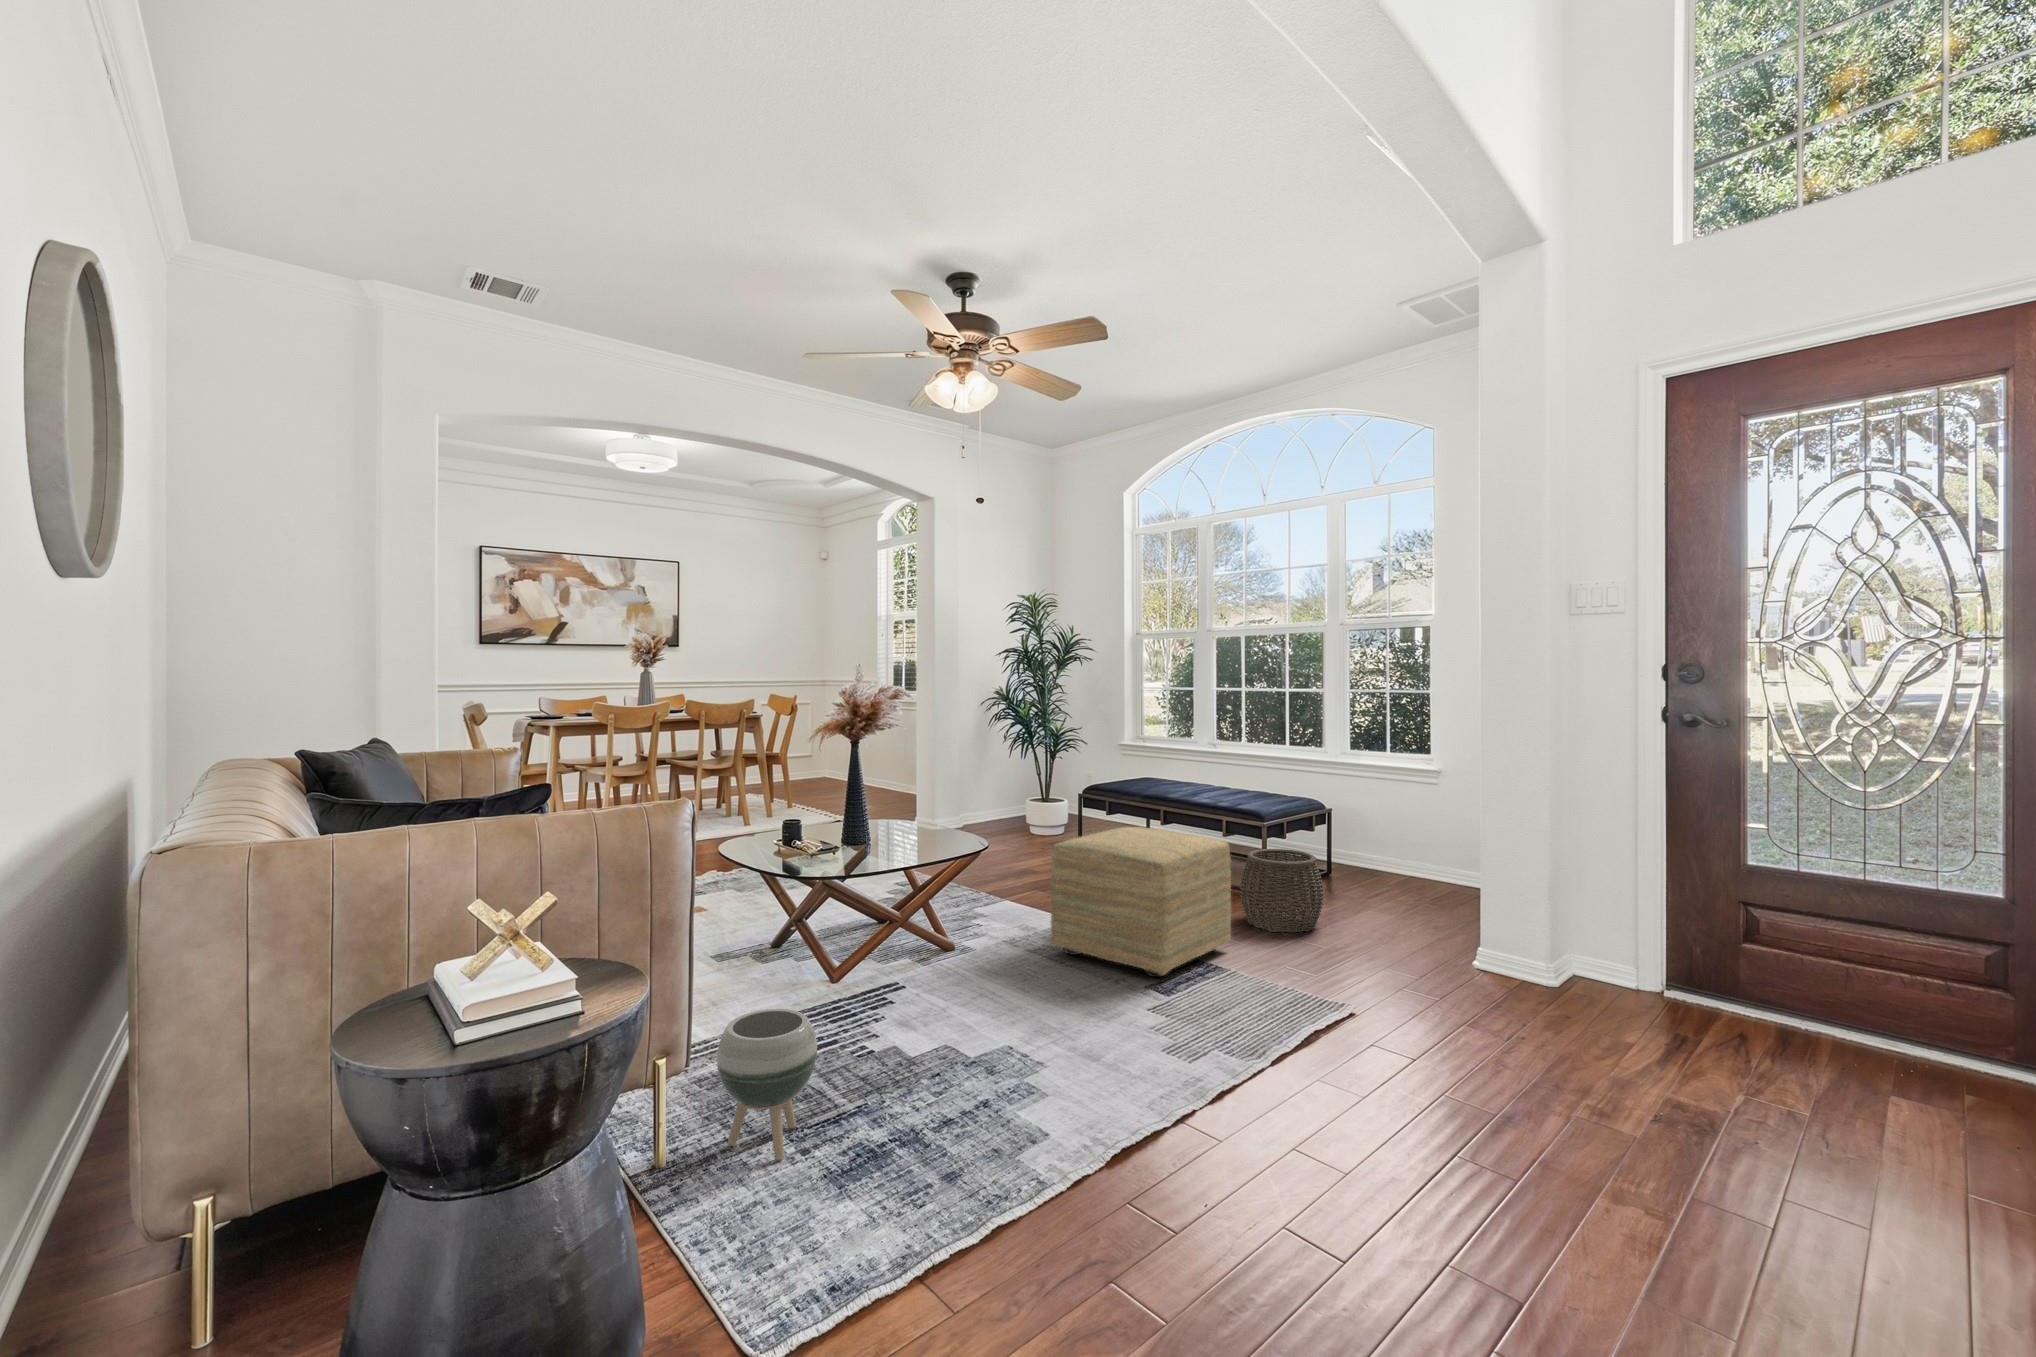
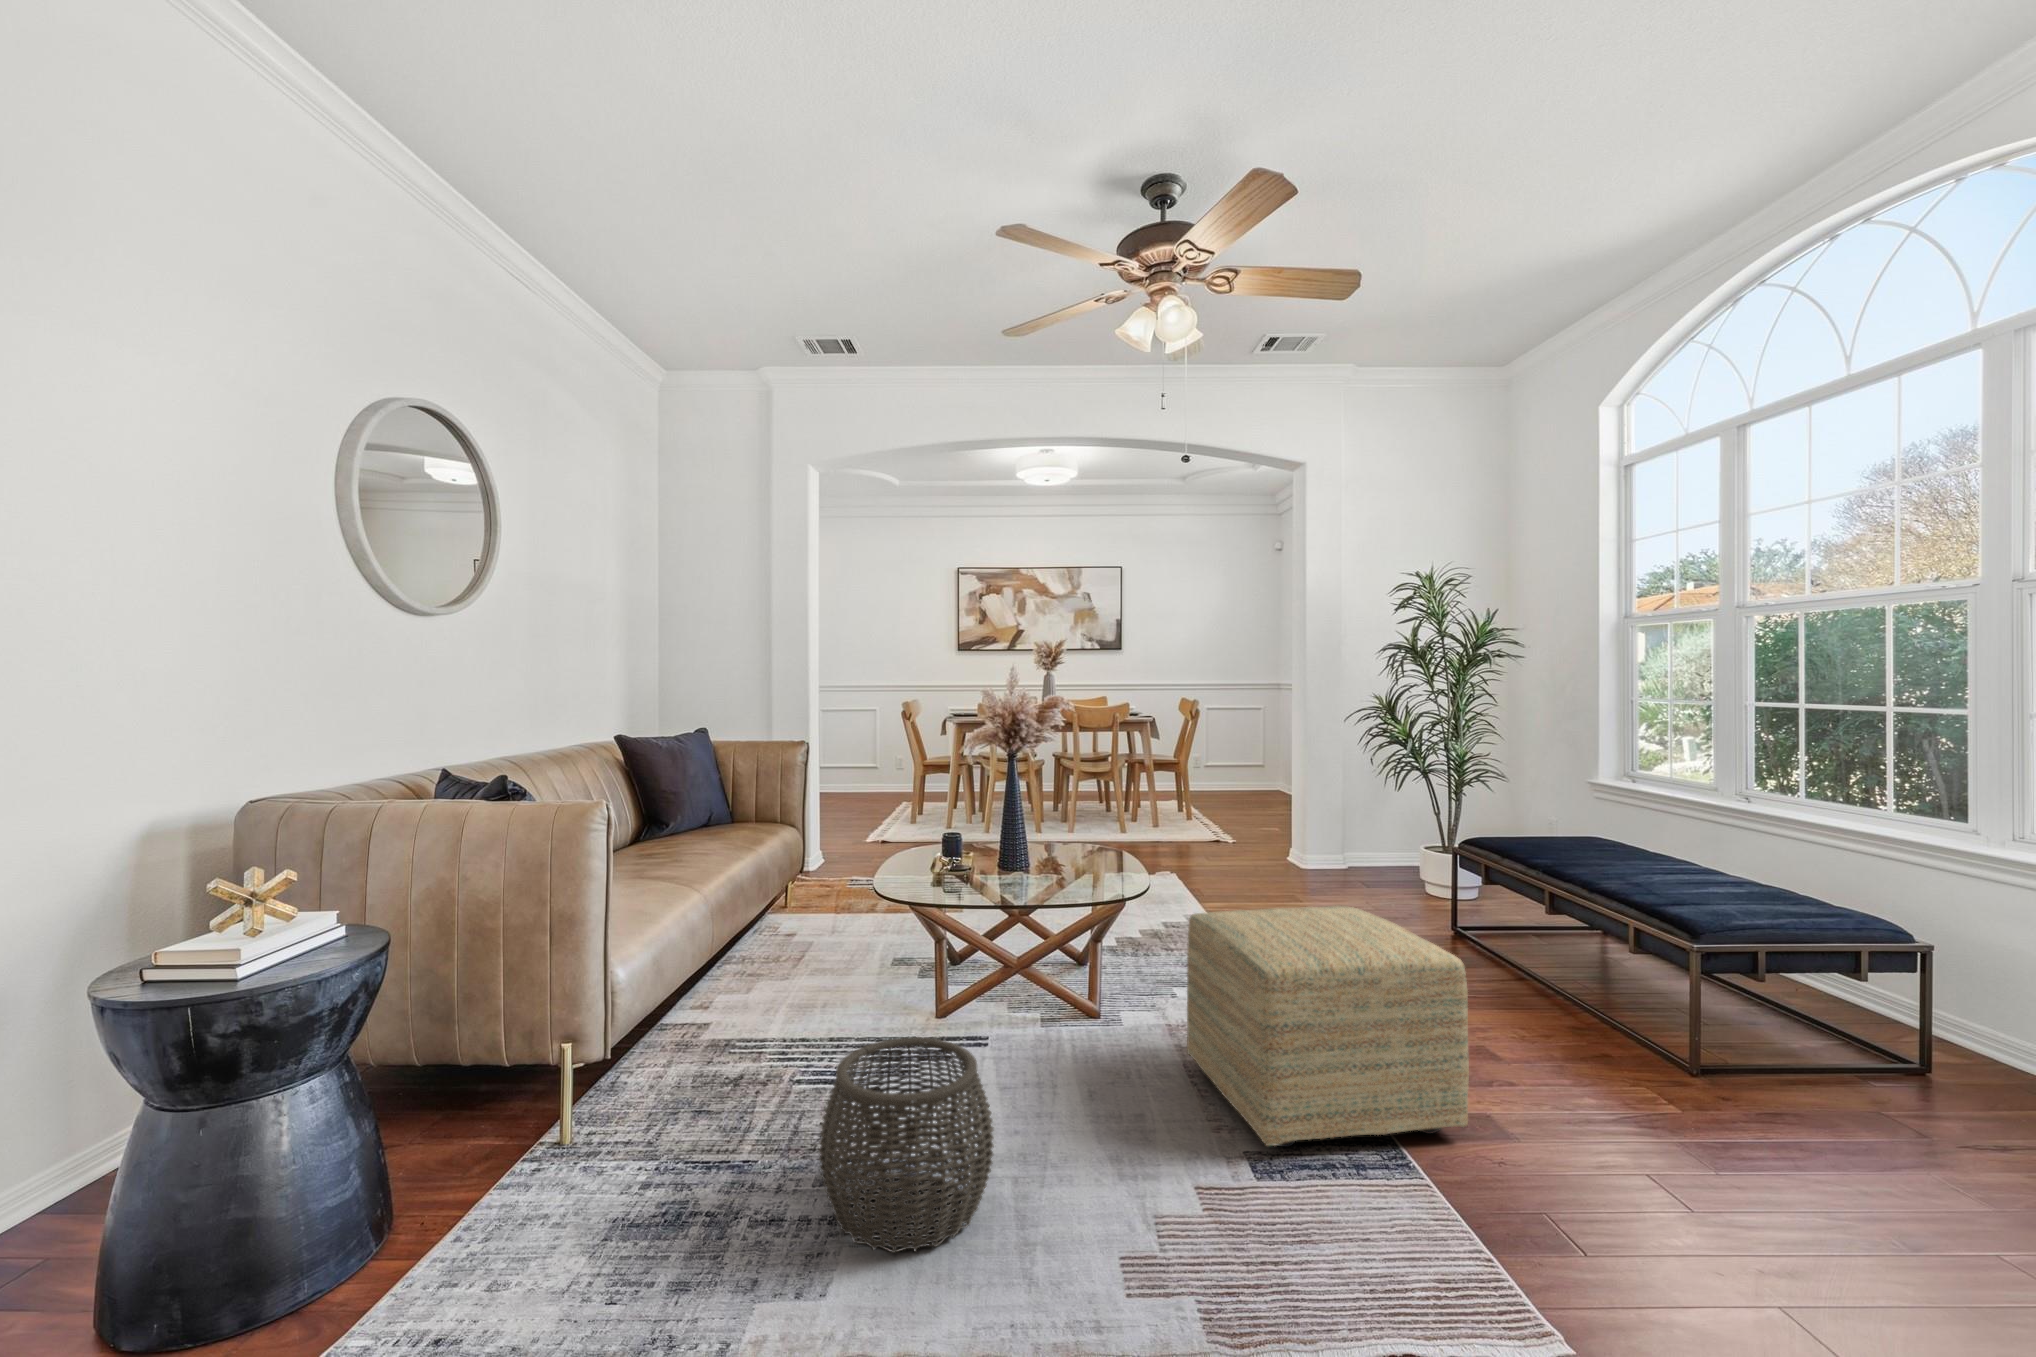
woven basket: present [1240,849,1324,933] -> present [819,1037,994,1253]
planter: present [717,1009,817,1160] -> none [522,1037,637,1208]

